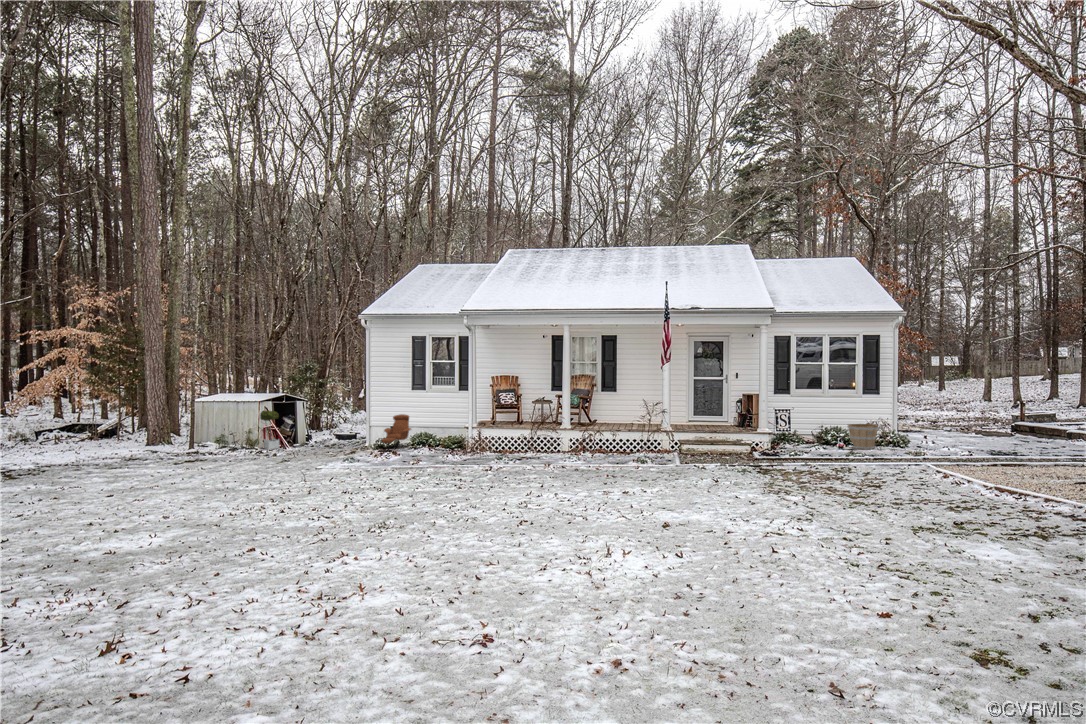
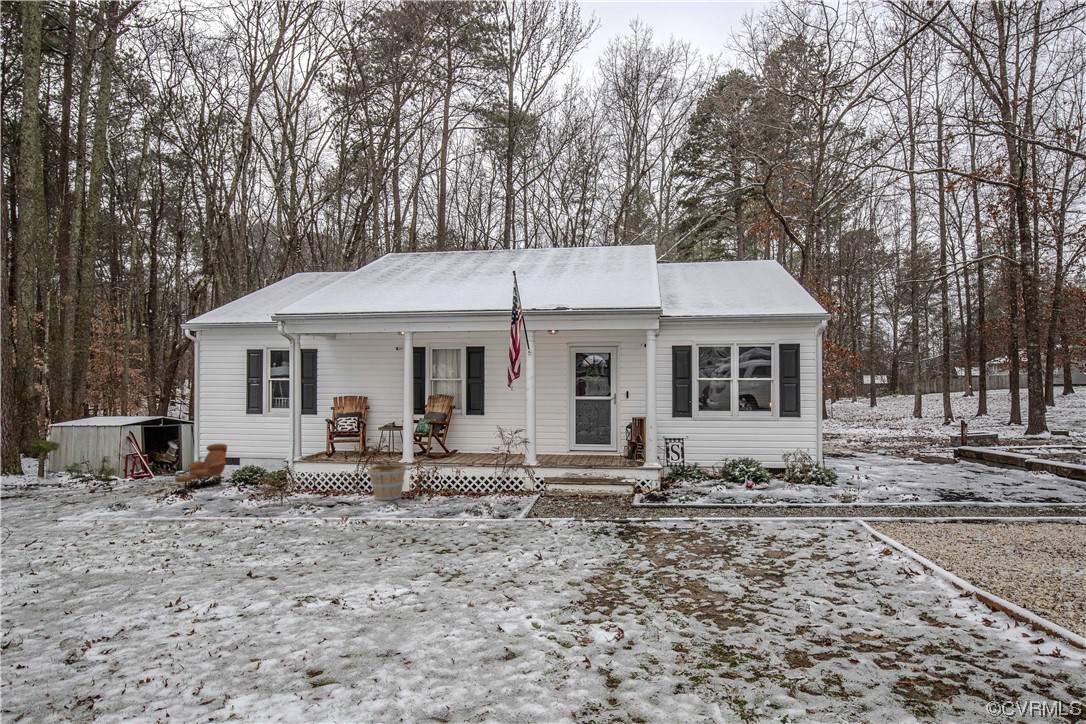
wooden bucket: present [848,423,878,449] -> present [369,465,406,501]

